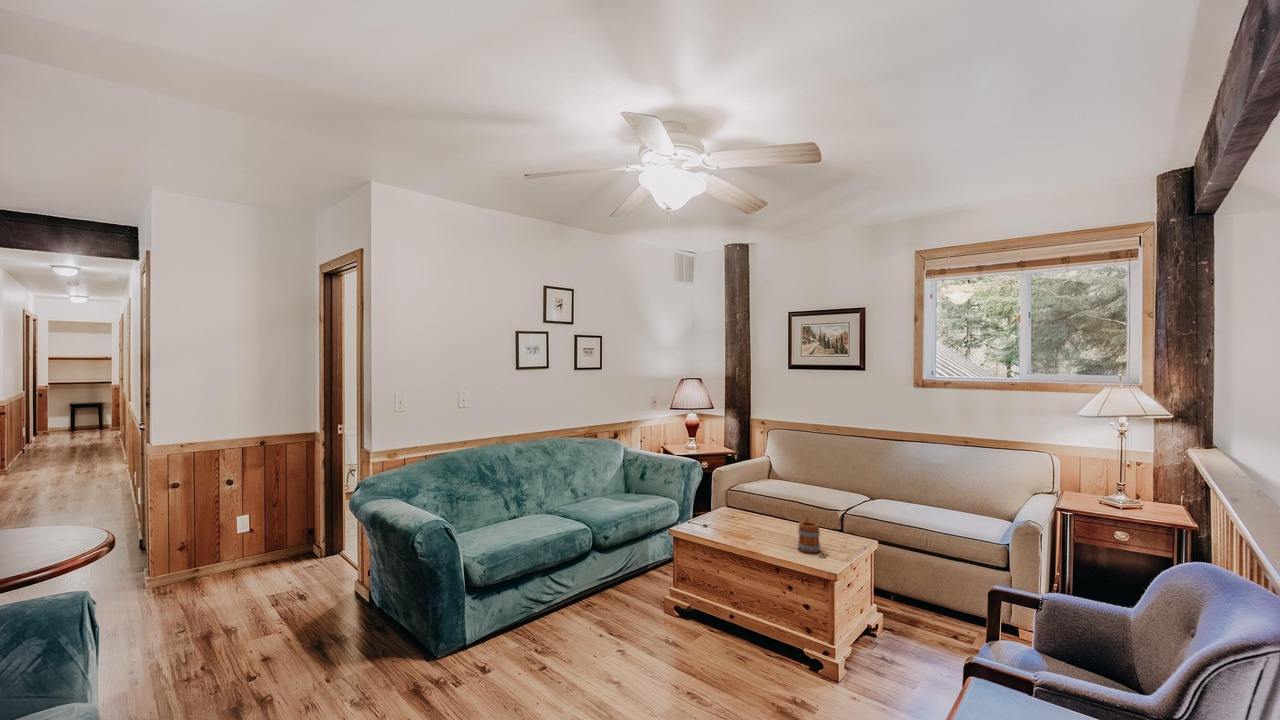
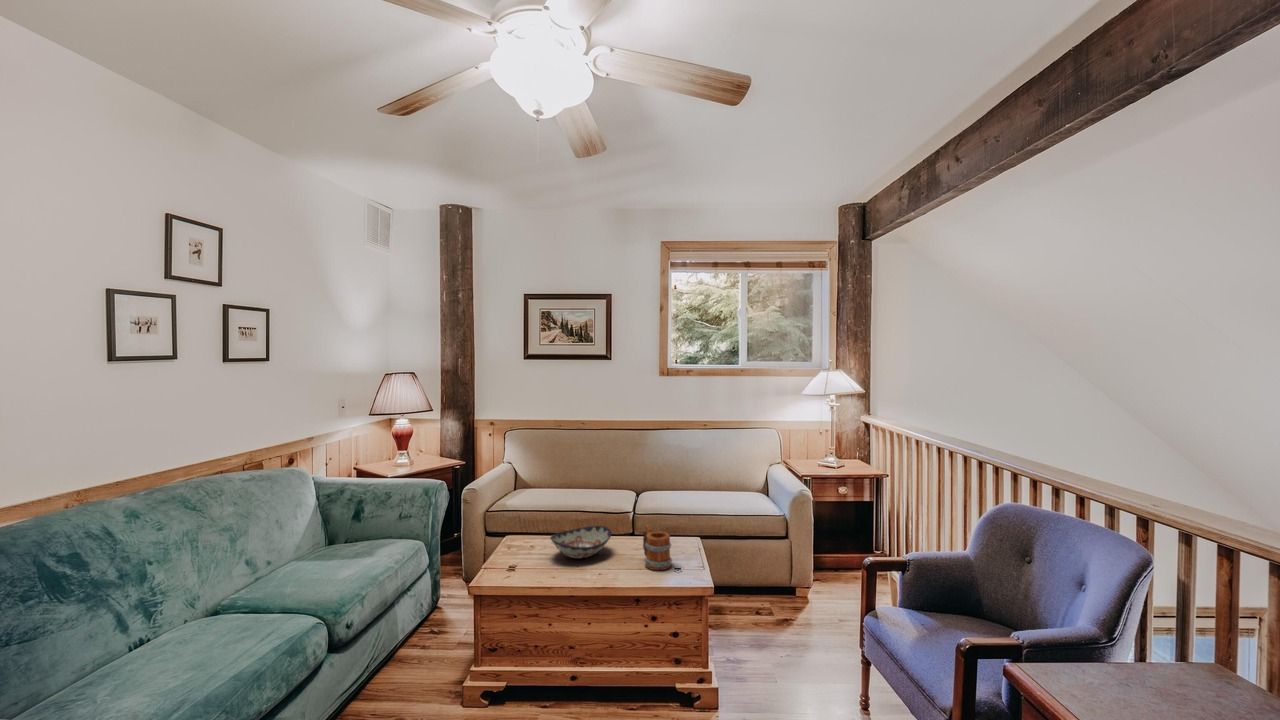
decorative bowl: none [735,510,787,533] -> present [550,526,612,559]

